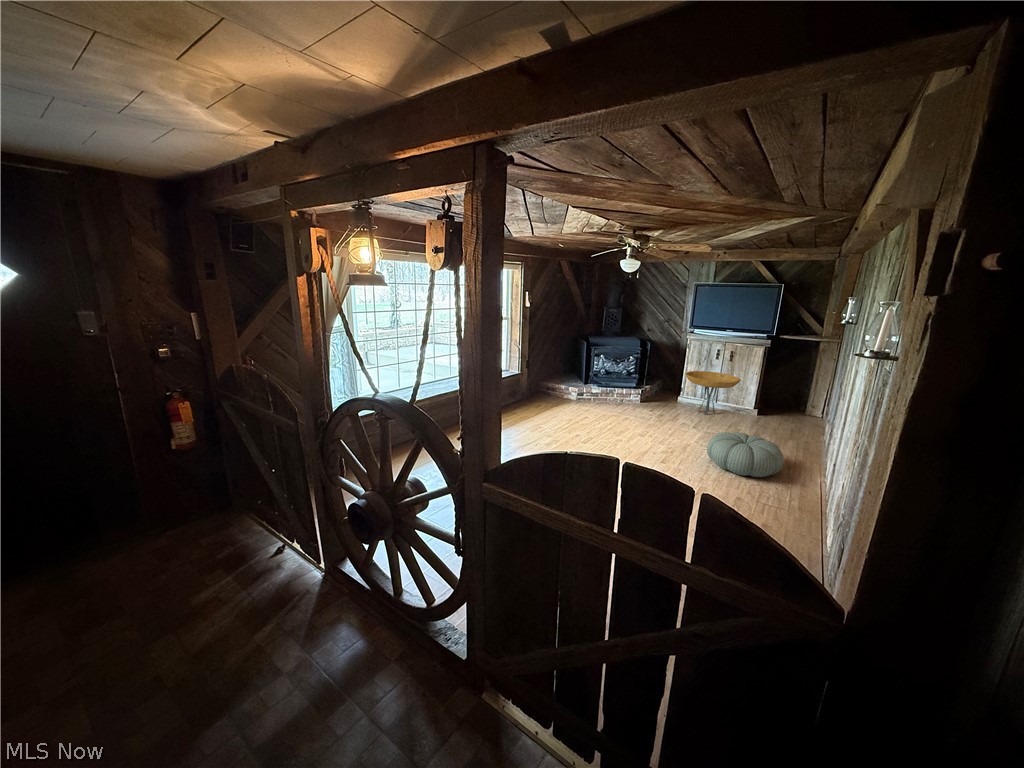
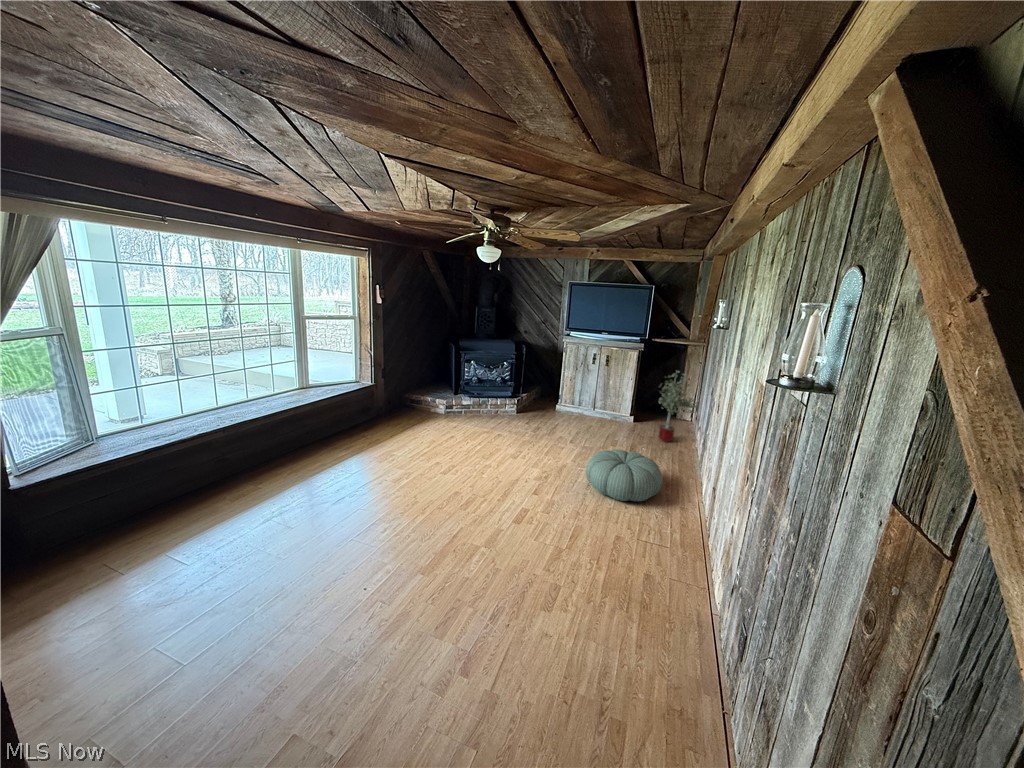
potted tree: none [783,364,829,433] -> present [658,371,697,442]
side table: present [686,371,741,415] -> none [563,377,618,426]

